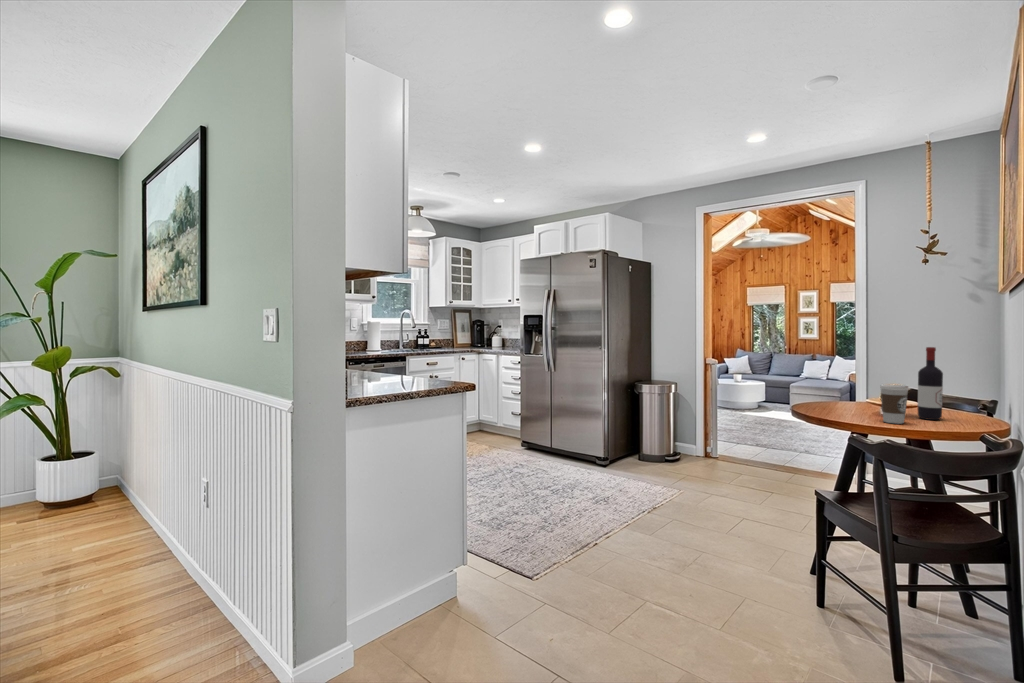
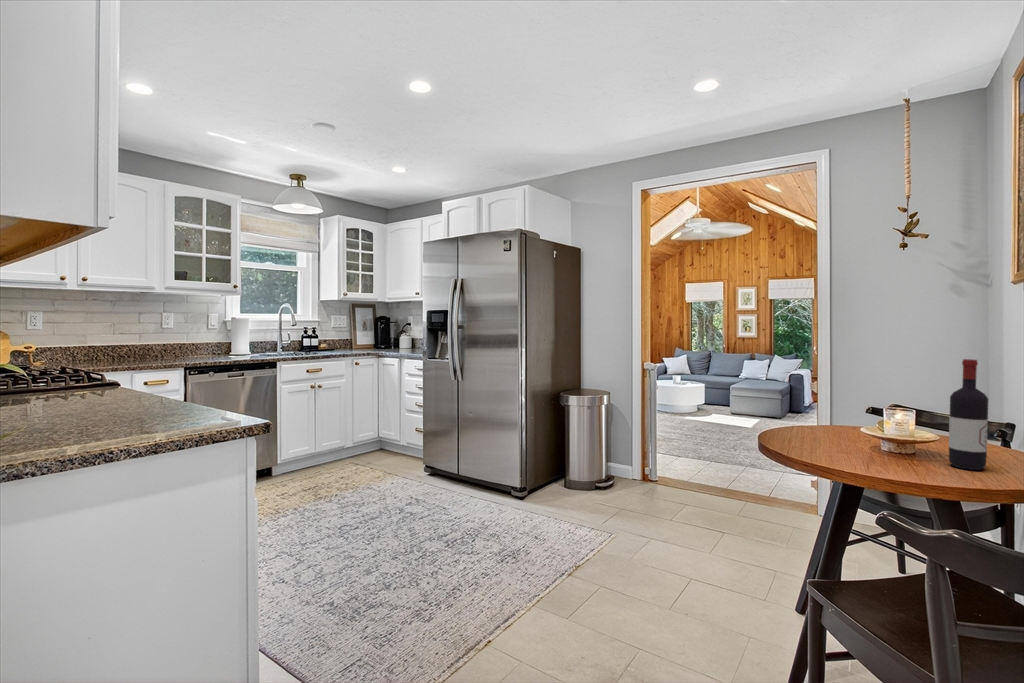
coffee cup: present [880,385,908,424] -> none [904,419,951,482]

